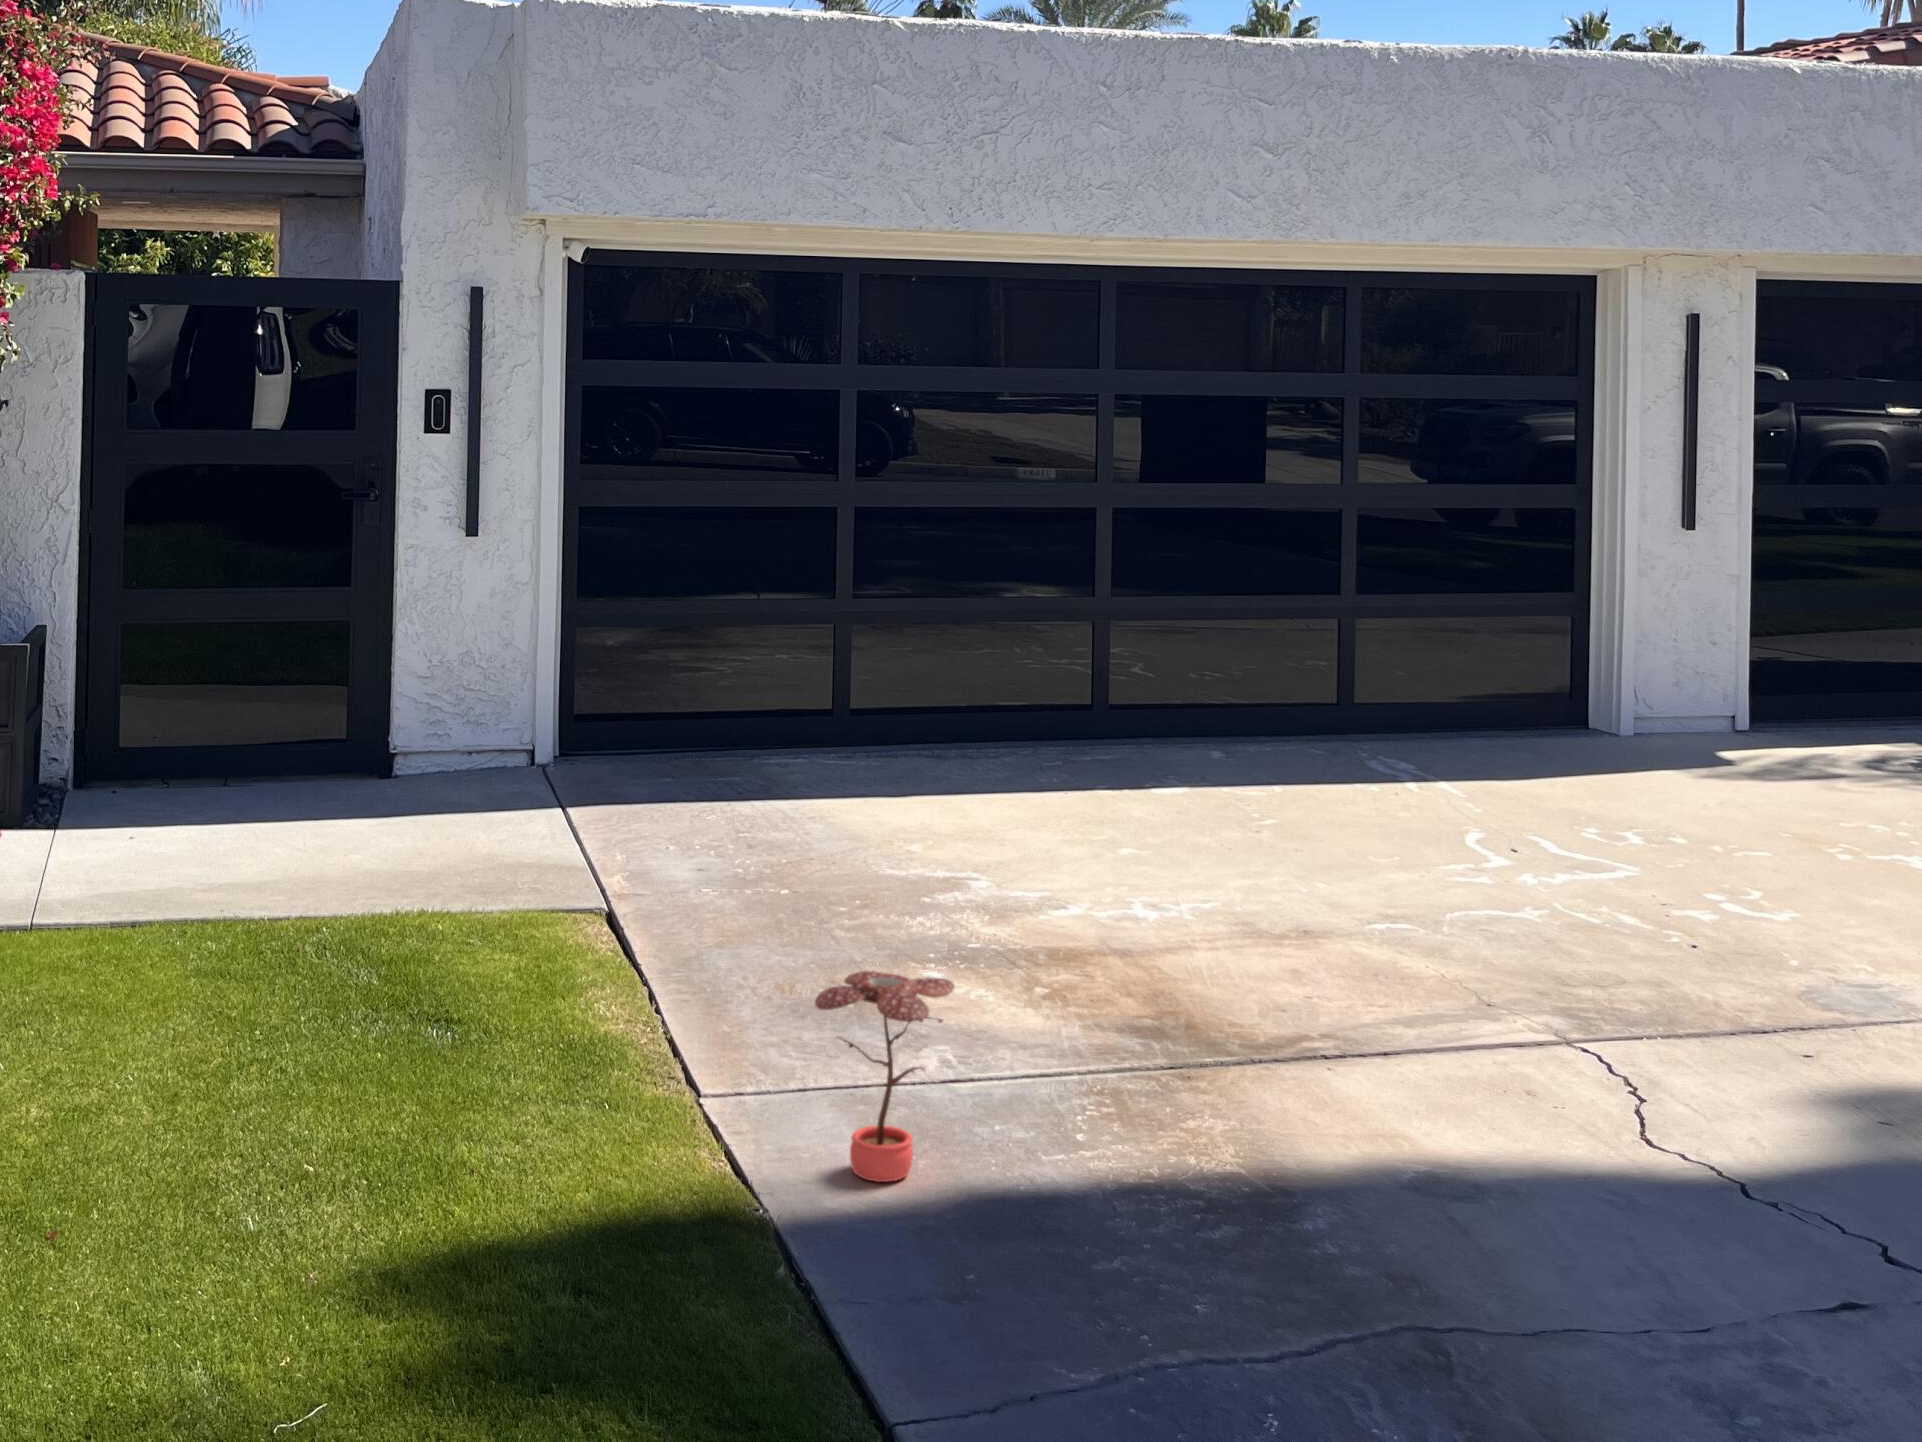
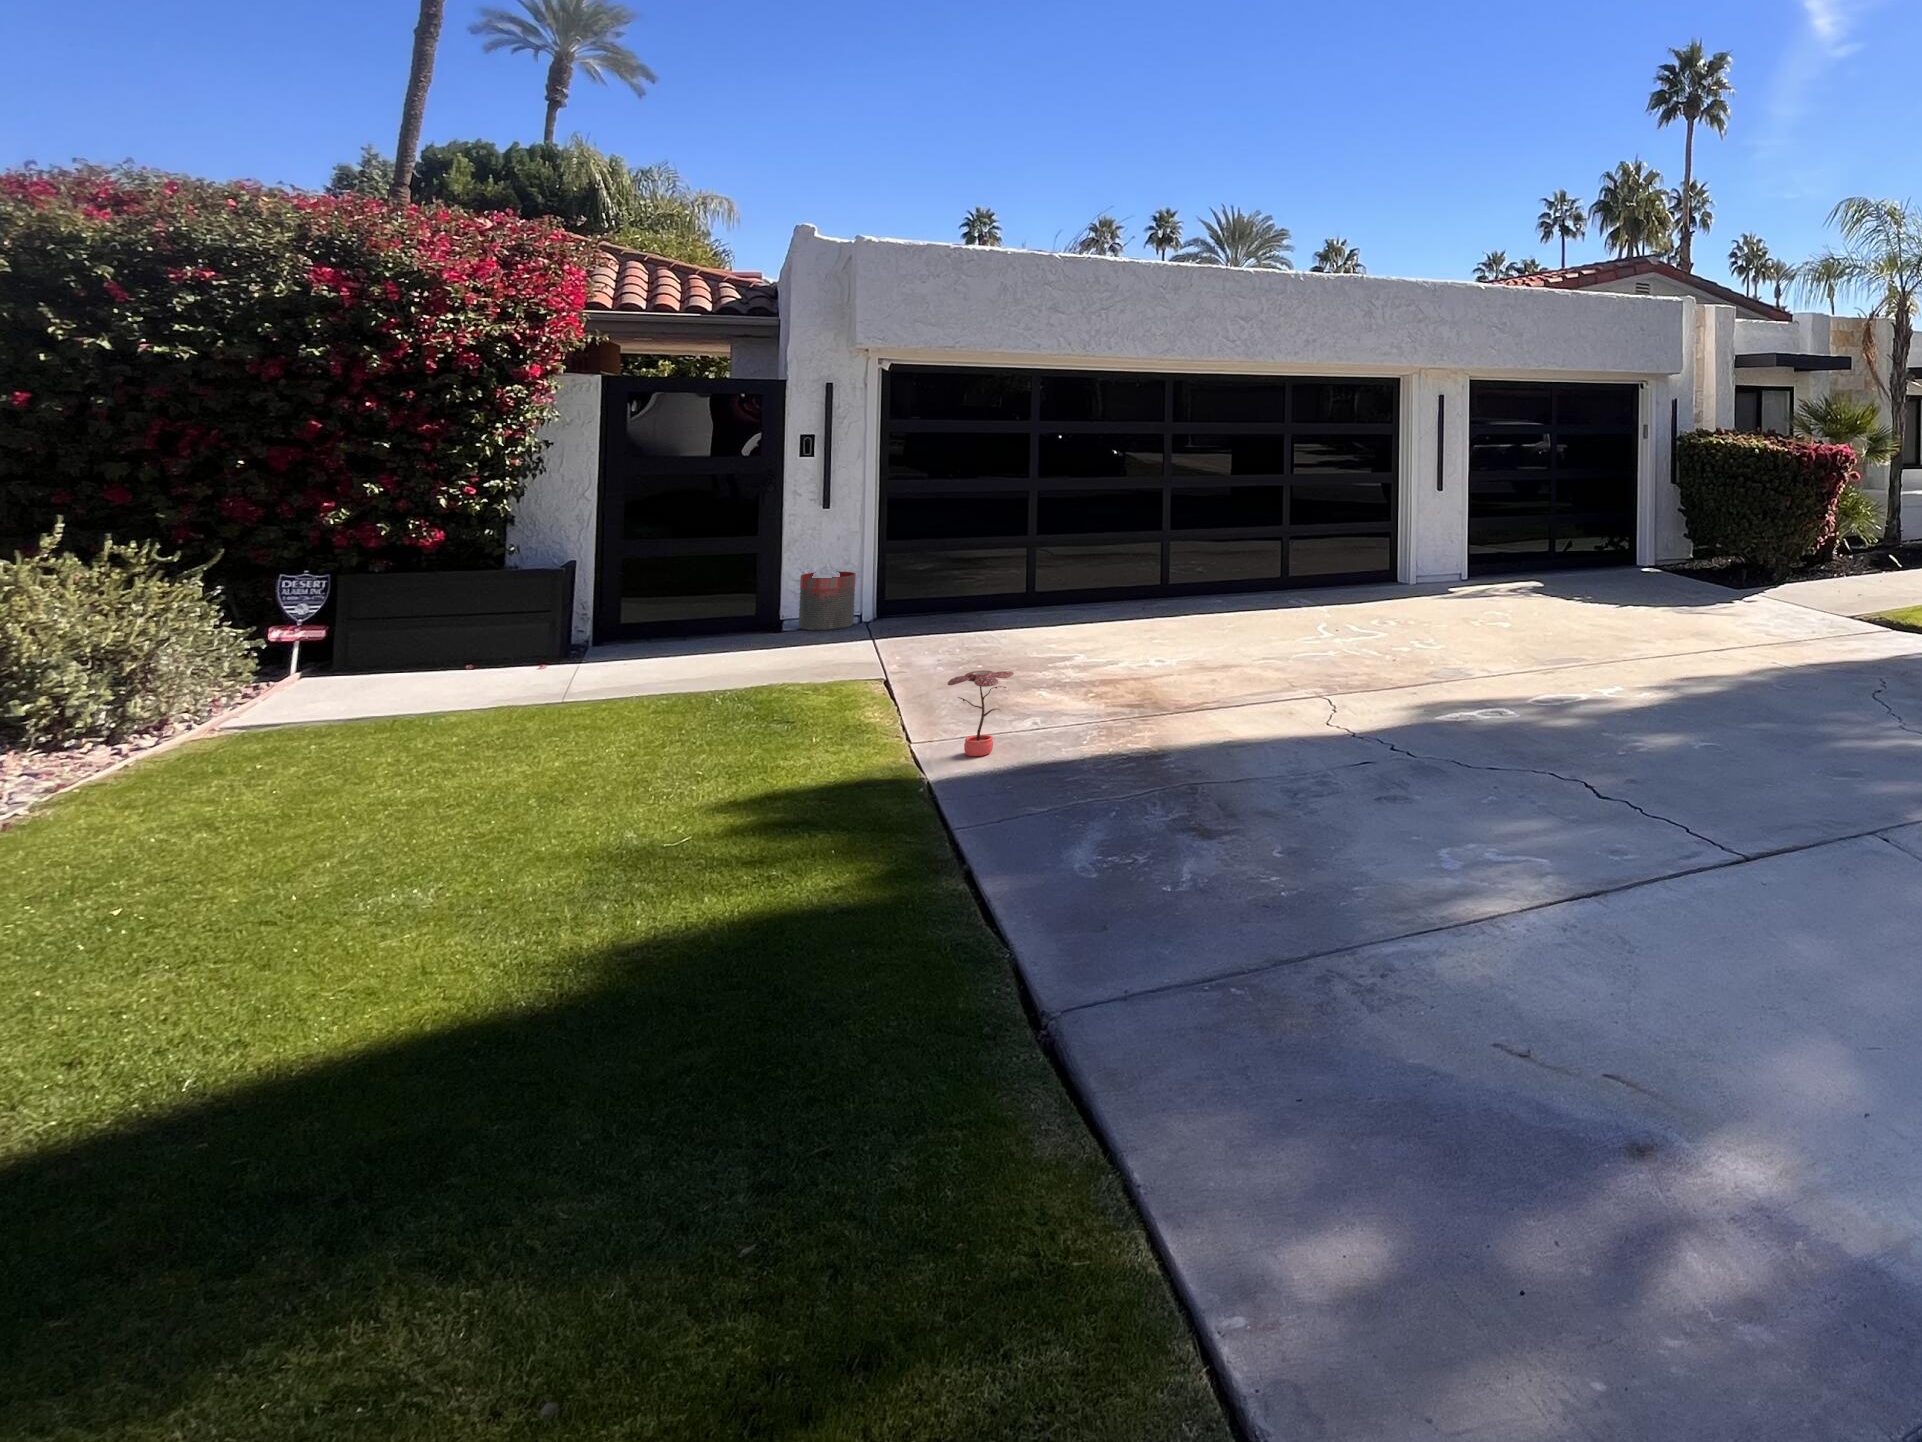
trash can: none [421,663,522,784] -> present [799,572,856,631]

